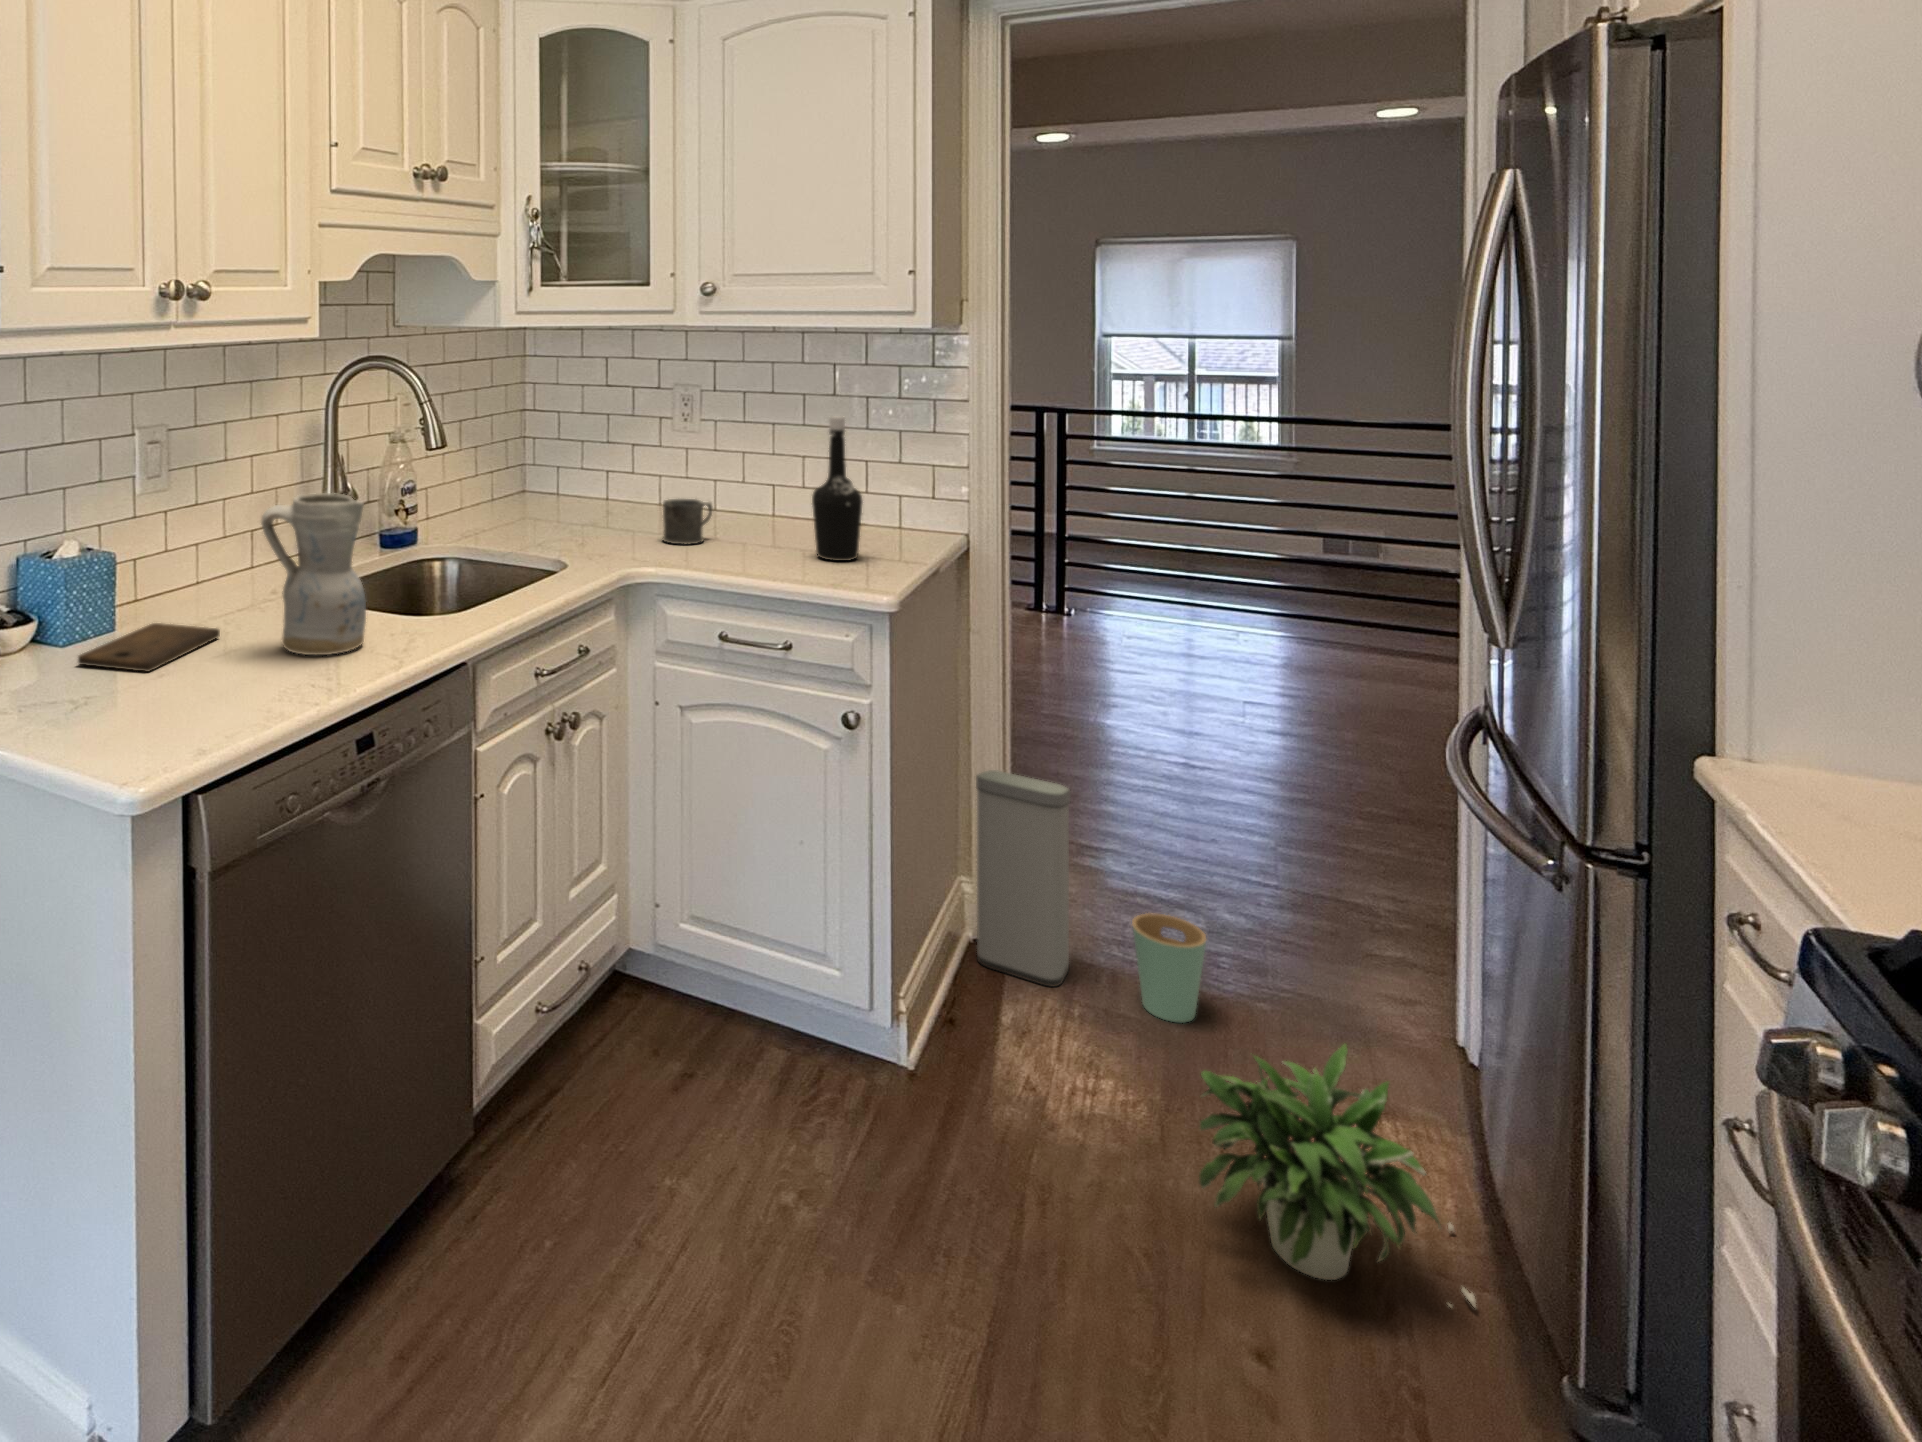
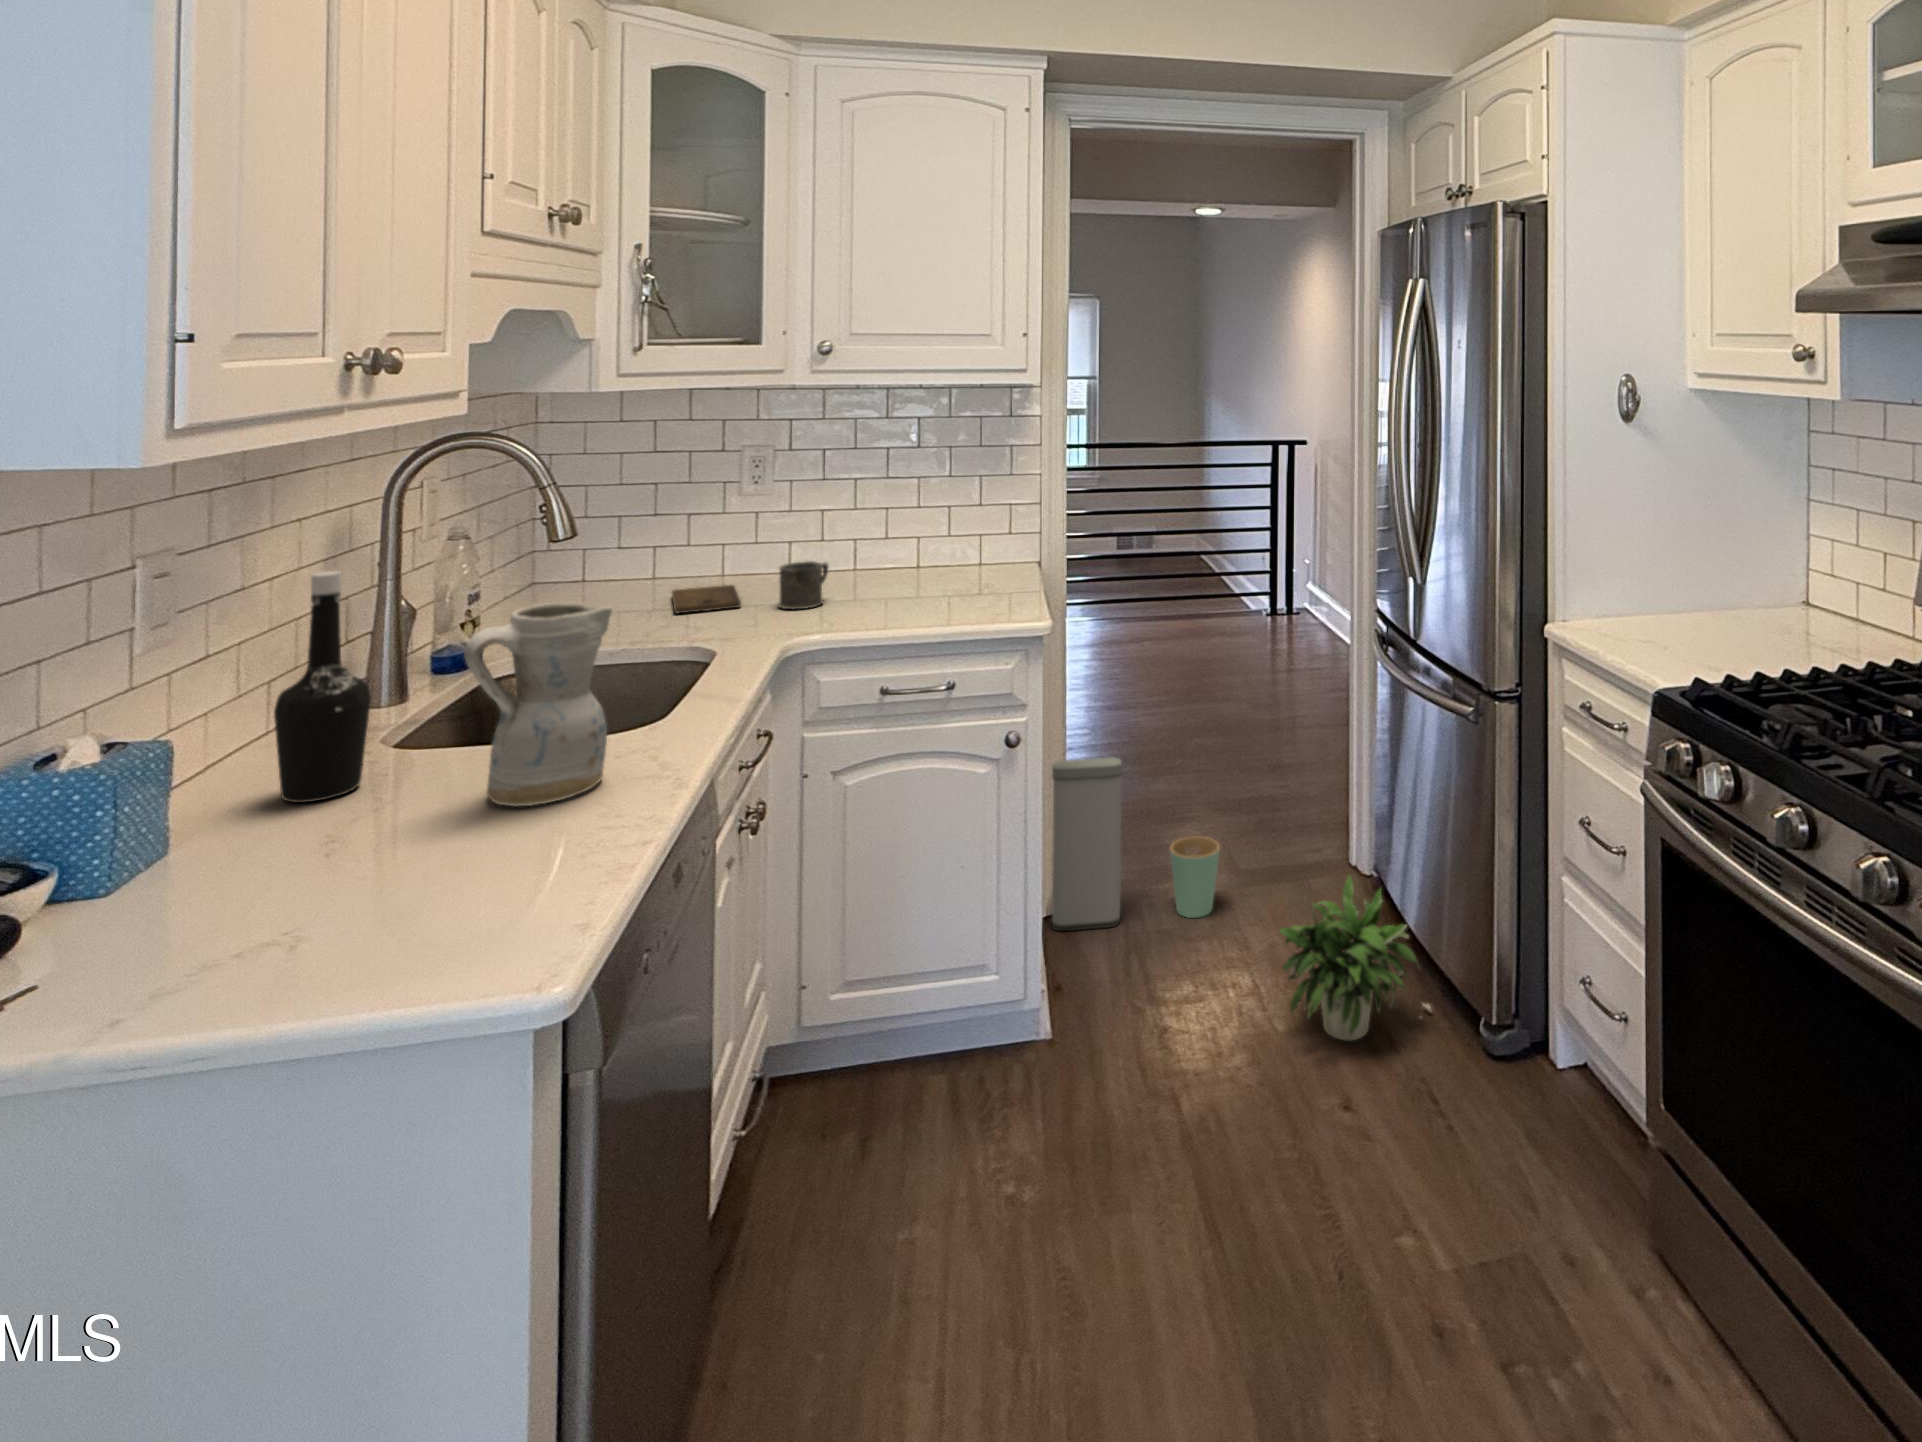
bottle: present [812,416,862,561] -> present [274,571,371,803]
cutting board: present [78,623,220,672] -> present [672,585,741,613]

